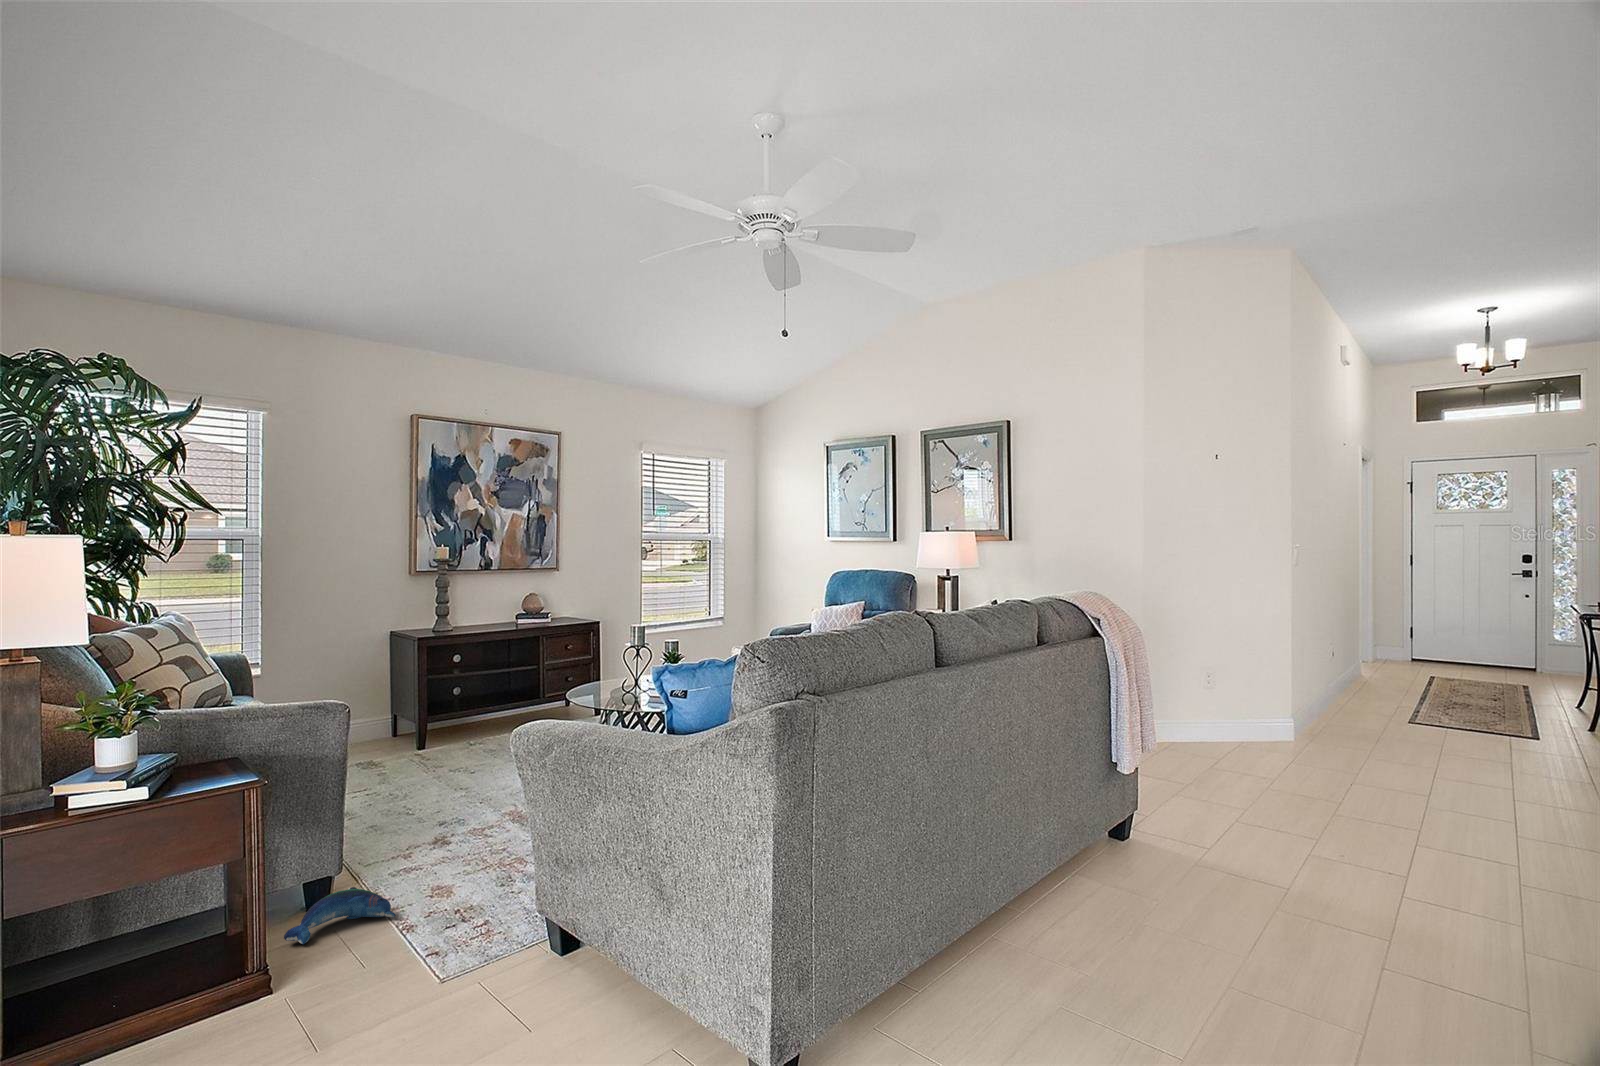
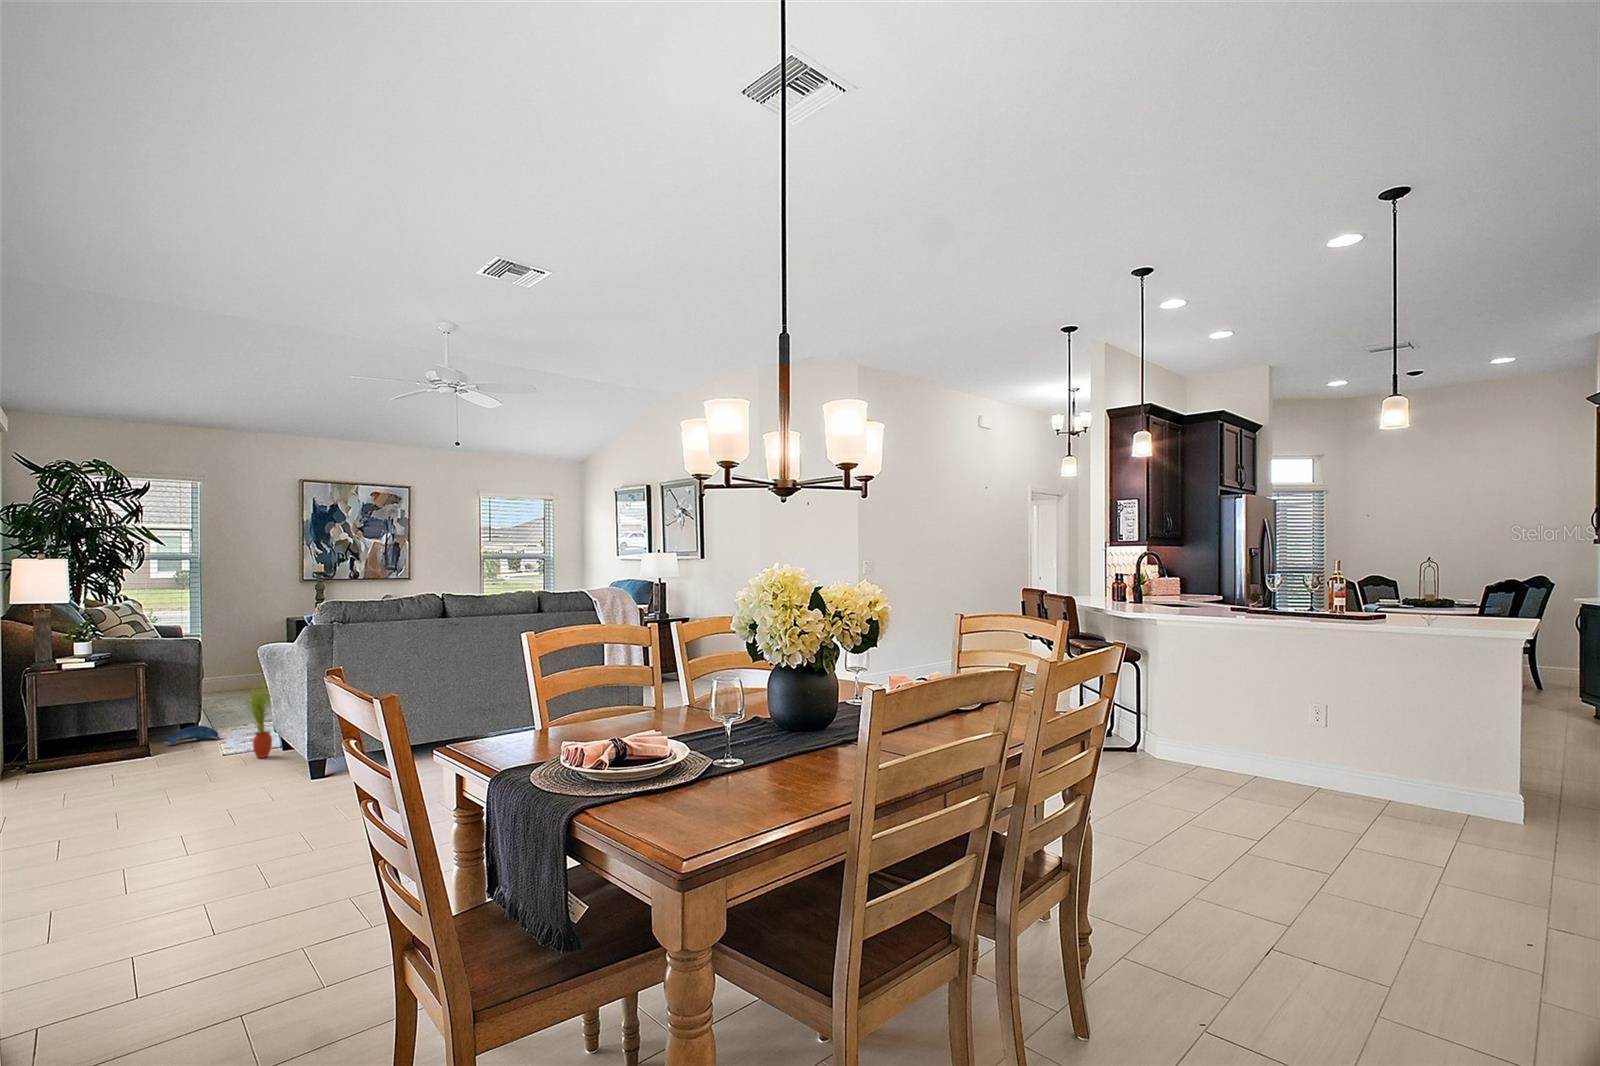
potted plant: none [503,822,567,1004] -> present [246,685,272,758]

